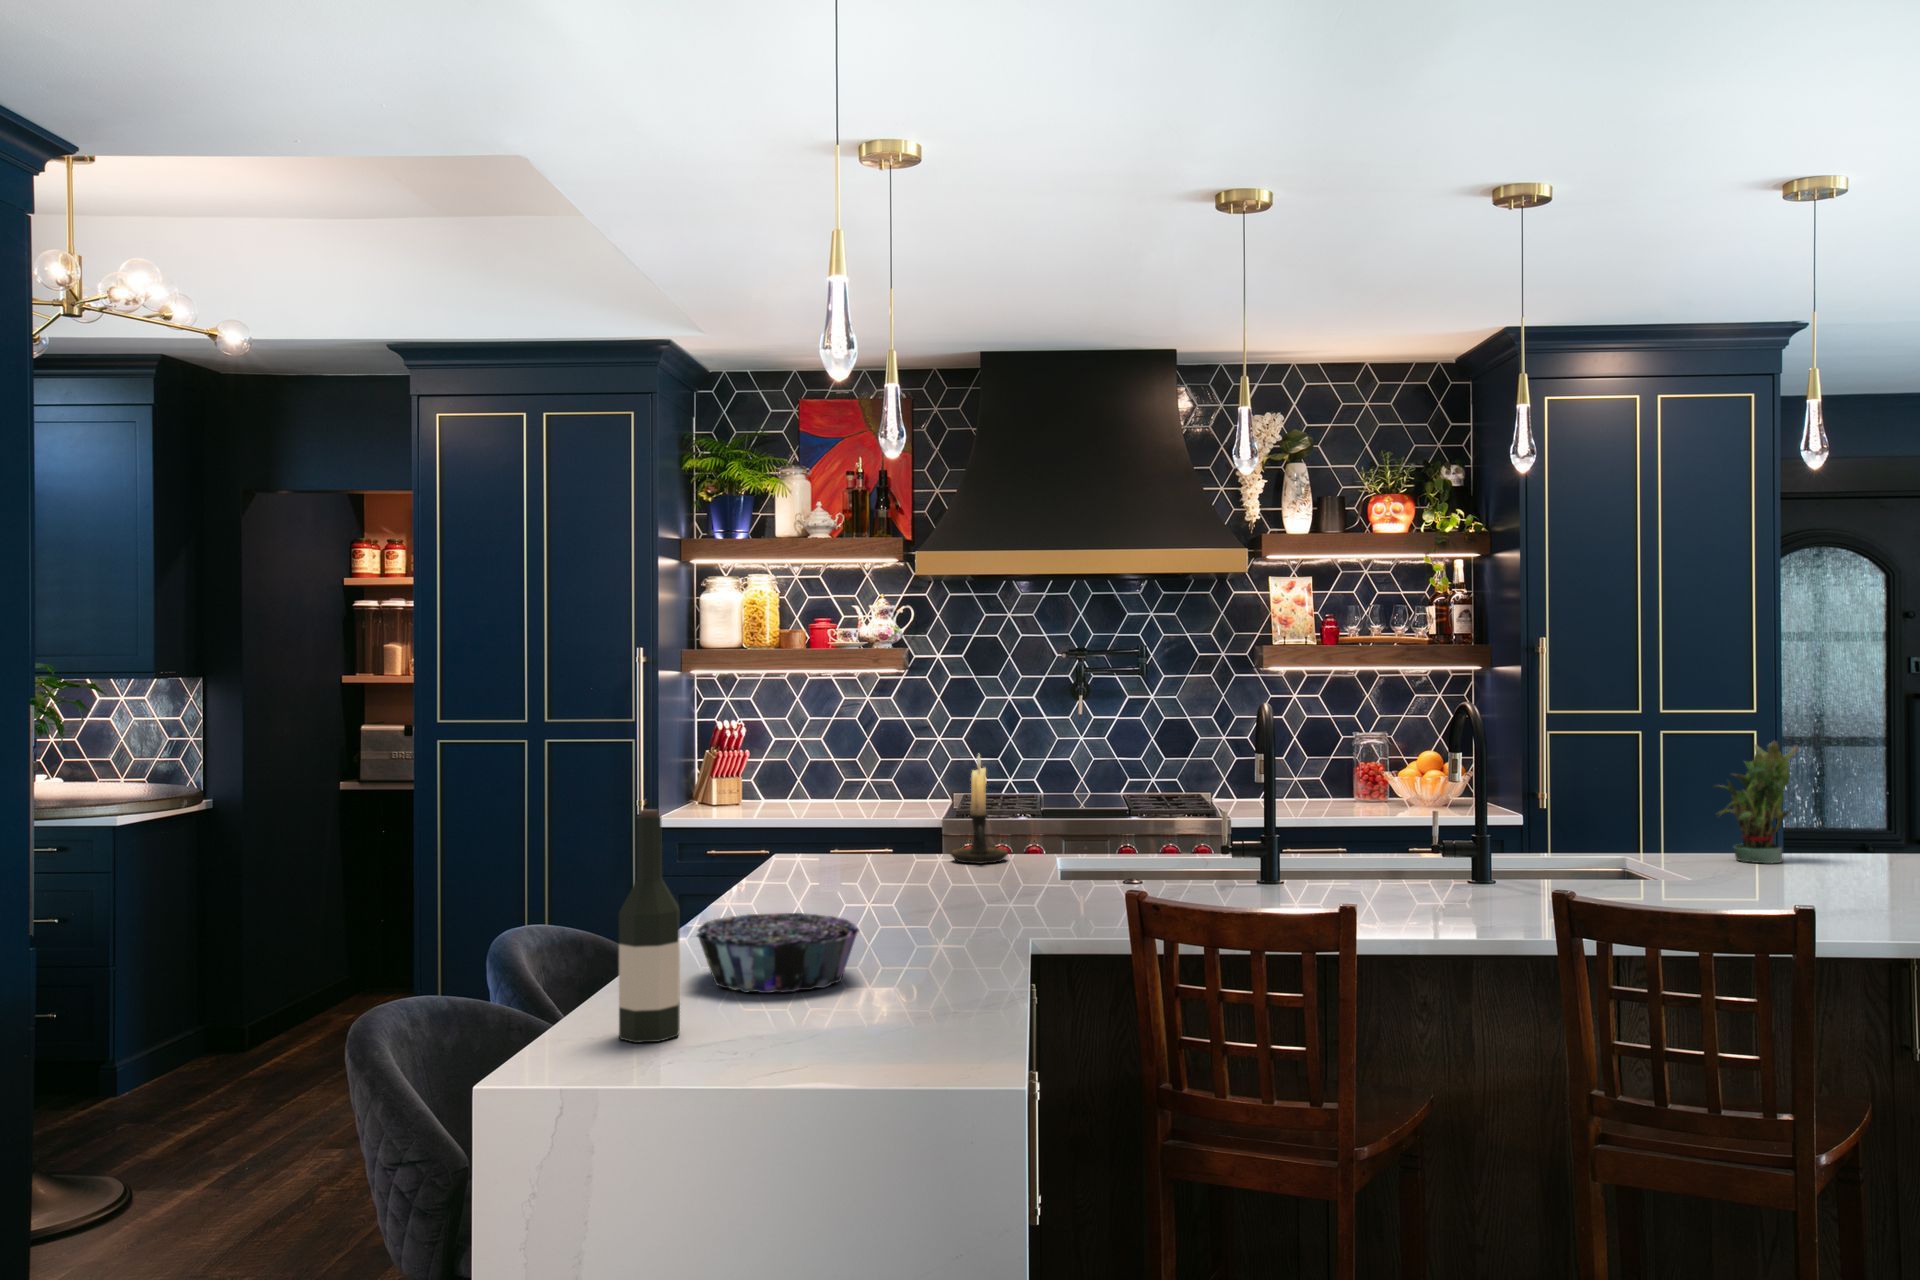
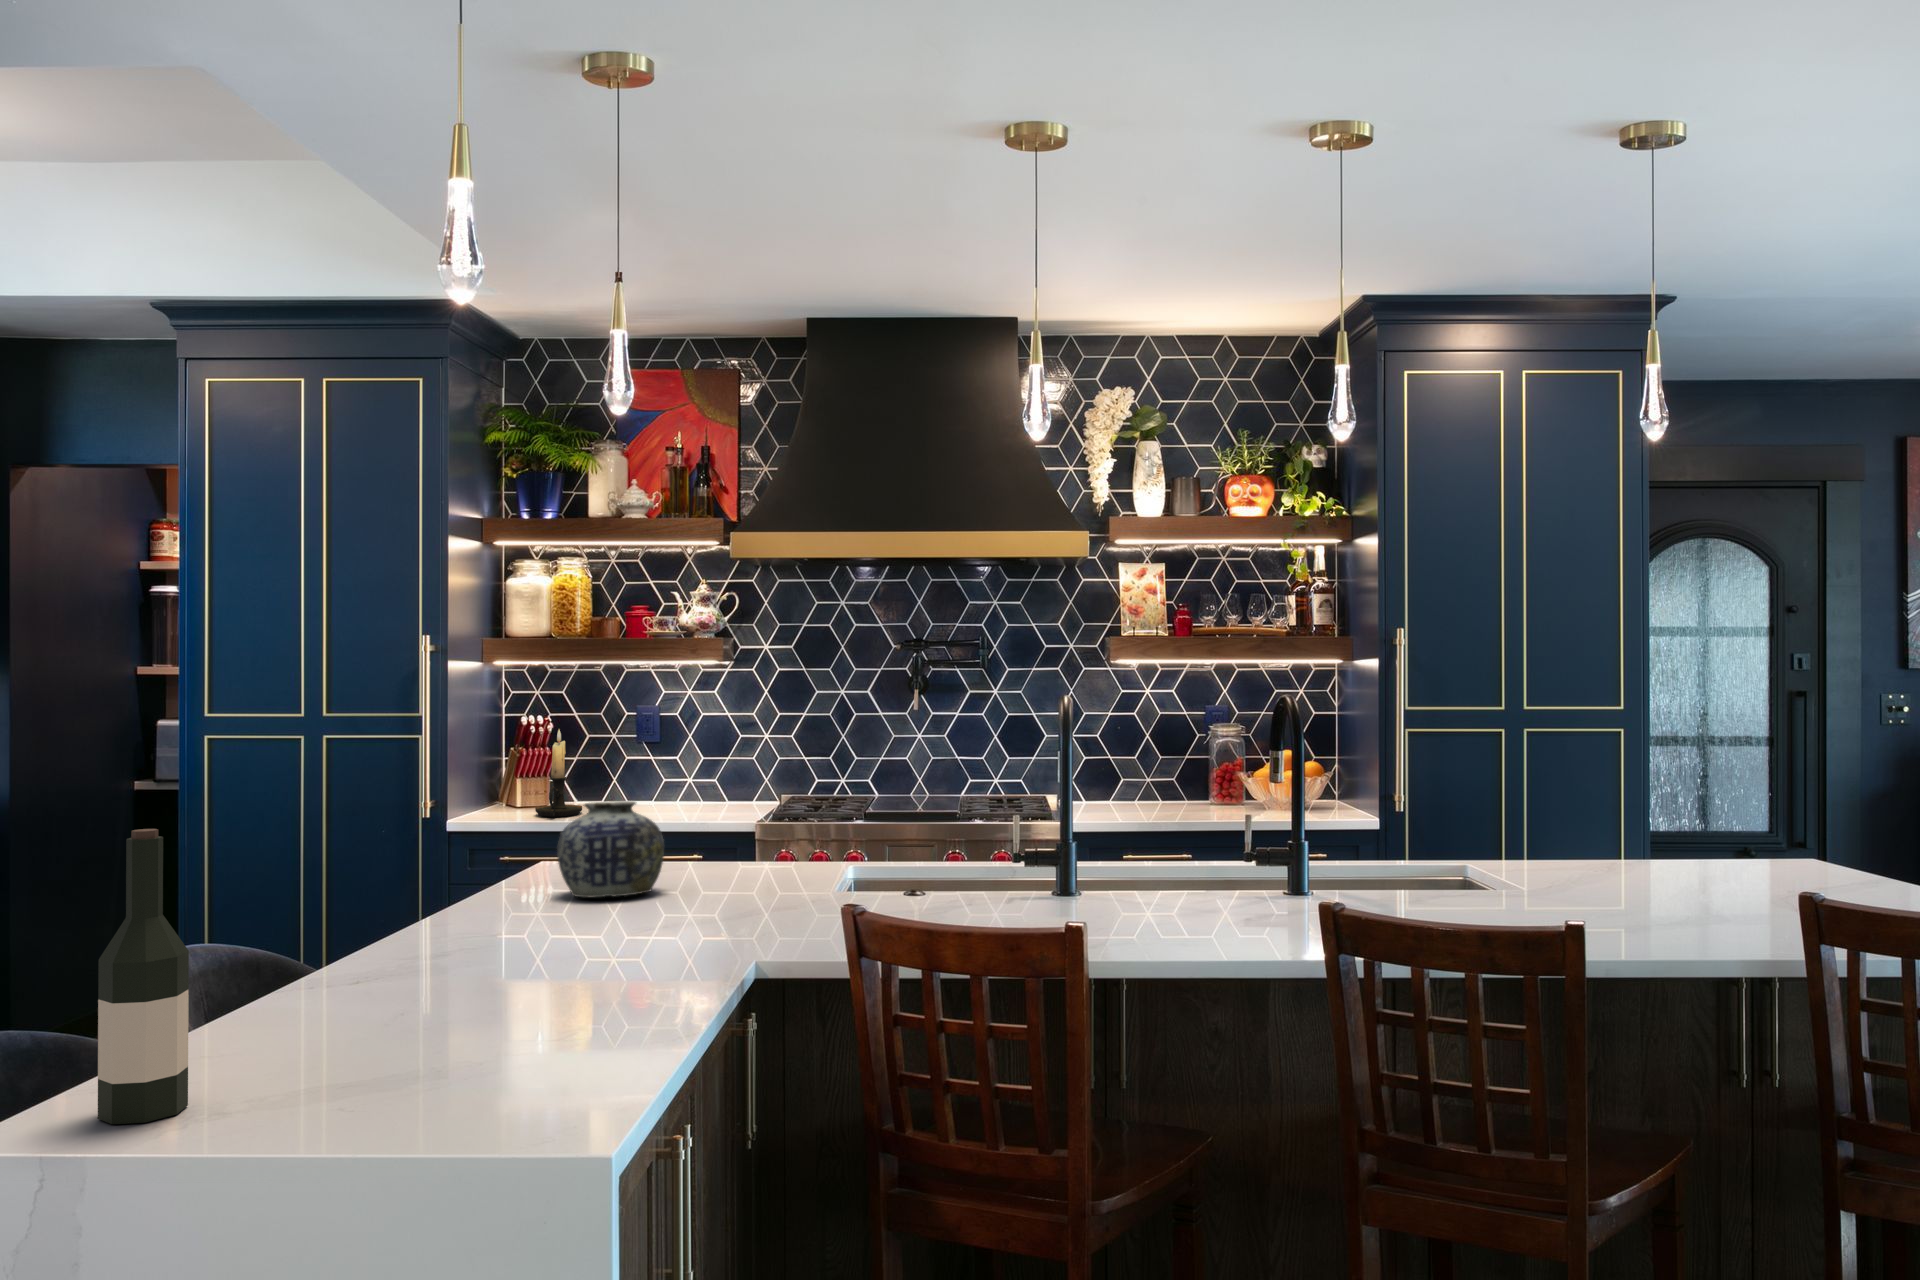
potted plant: present [1718,741,1798,863] -> none [1552,740,1642,875]
candle holder: present [951,754,1008,864] -> present [535,730,582,817]
vase: none [821,796,913,880] -> present [557,801,664,898]
decorative bowl: present [697,913,859,993] -> none [270,947,483,1049]

